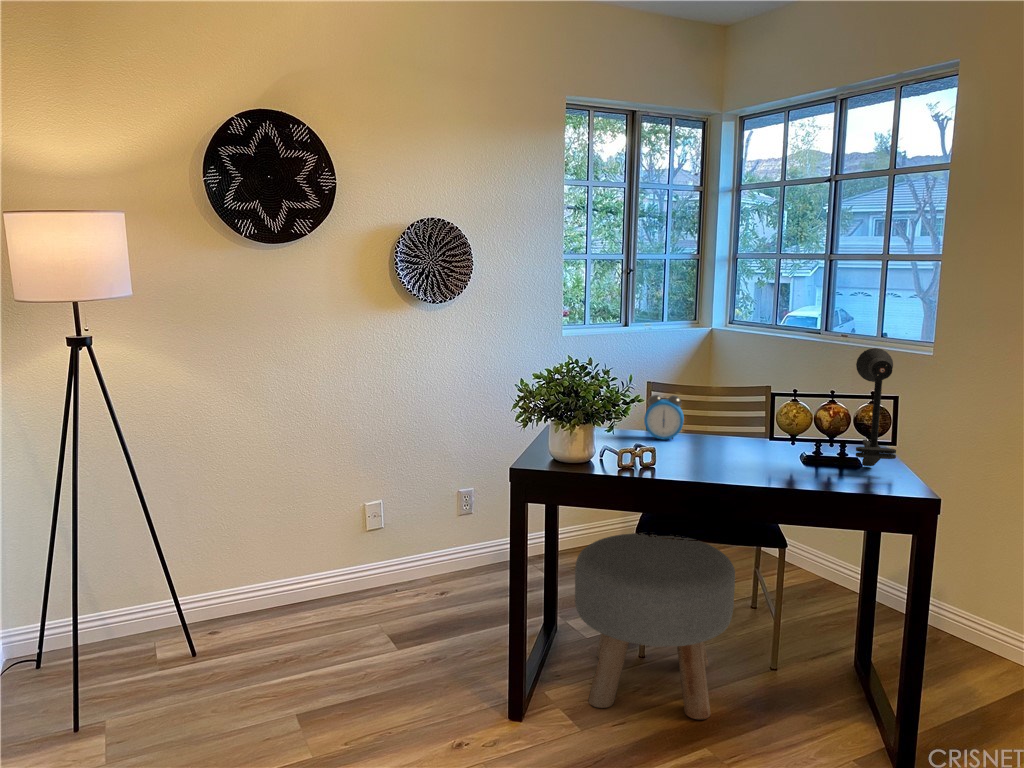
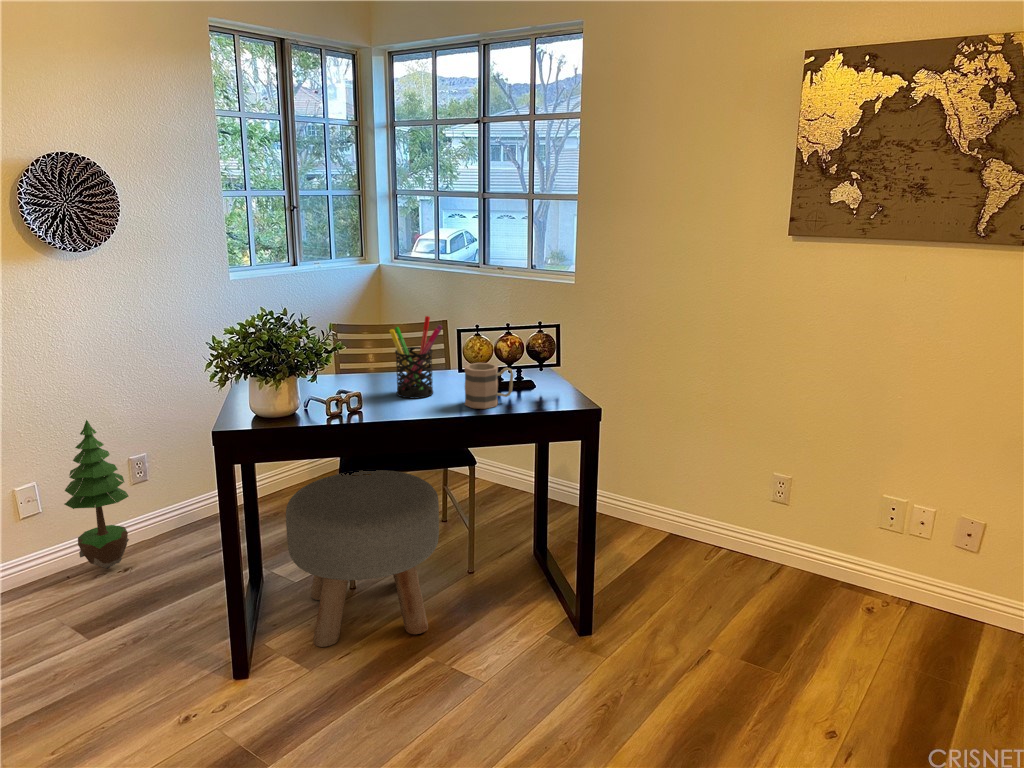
desk lamp: present [856,348,896,466] -> none [528,284,565,387]
pen holder: none [695,376,754,462] -> present [390,316,442,399]
alarm clock: present [644,395,684,440] -> none [337,337,376,382]
mug: none [769,430,829,480] -> present [464,363,513,409]
potted tree: none [398,451,450,590] -> present [64,420,129,569]

